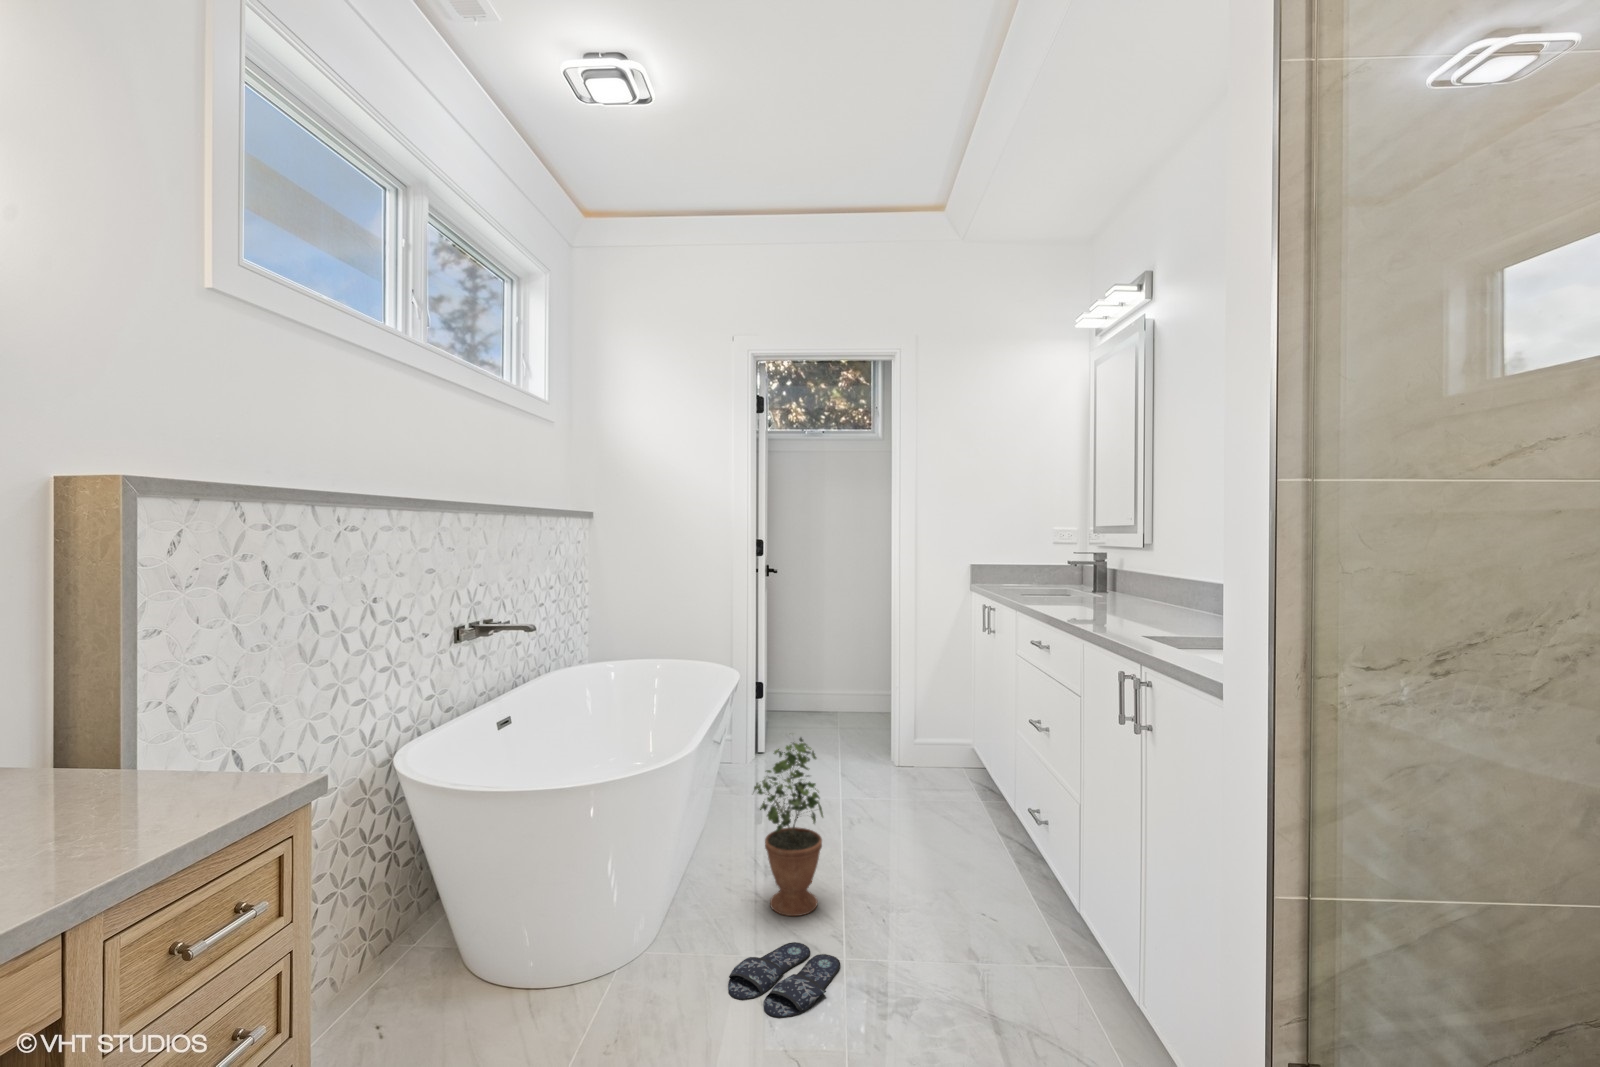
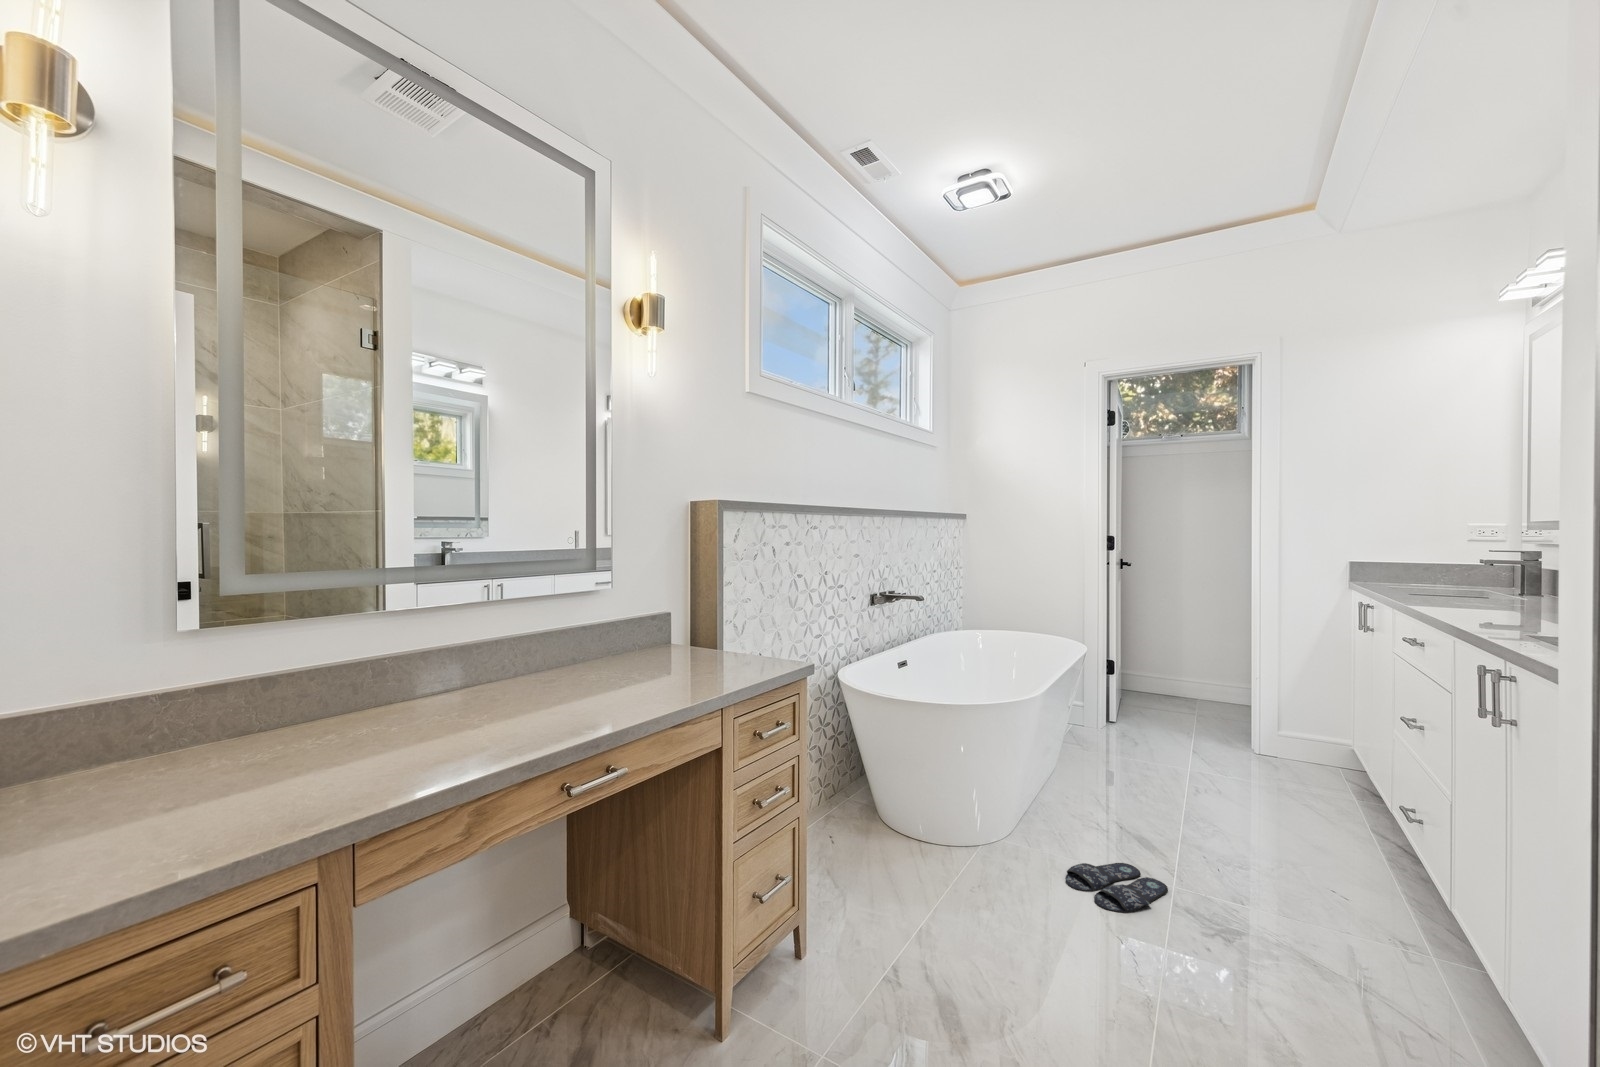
potted plant: present [754,738,823,916] -> none [1091,697,1159,847]

